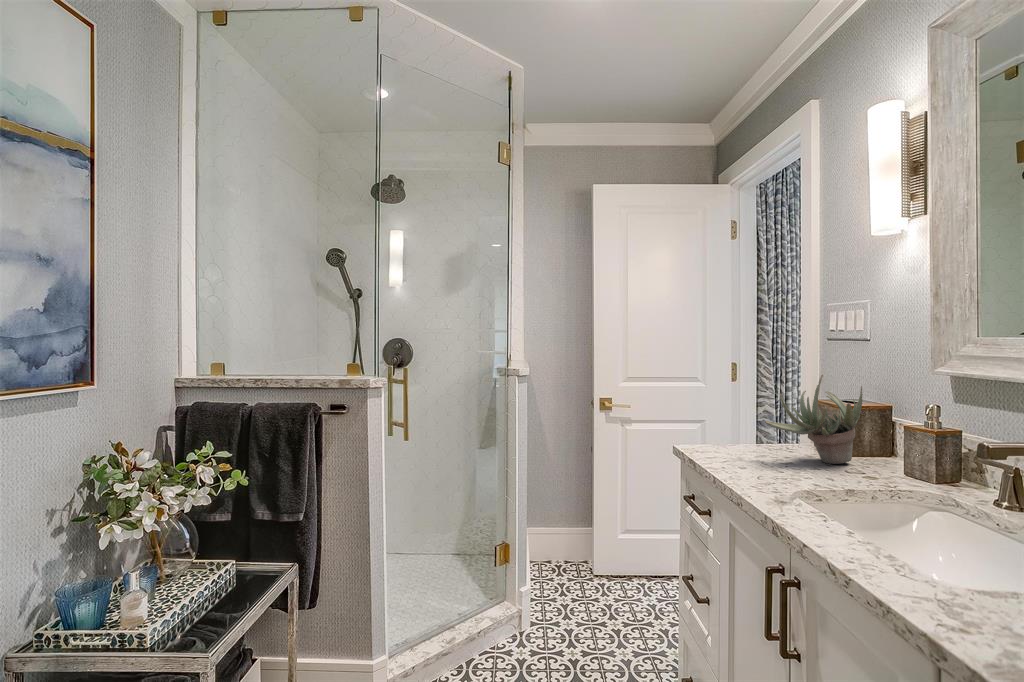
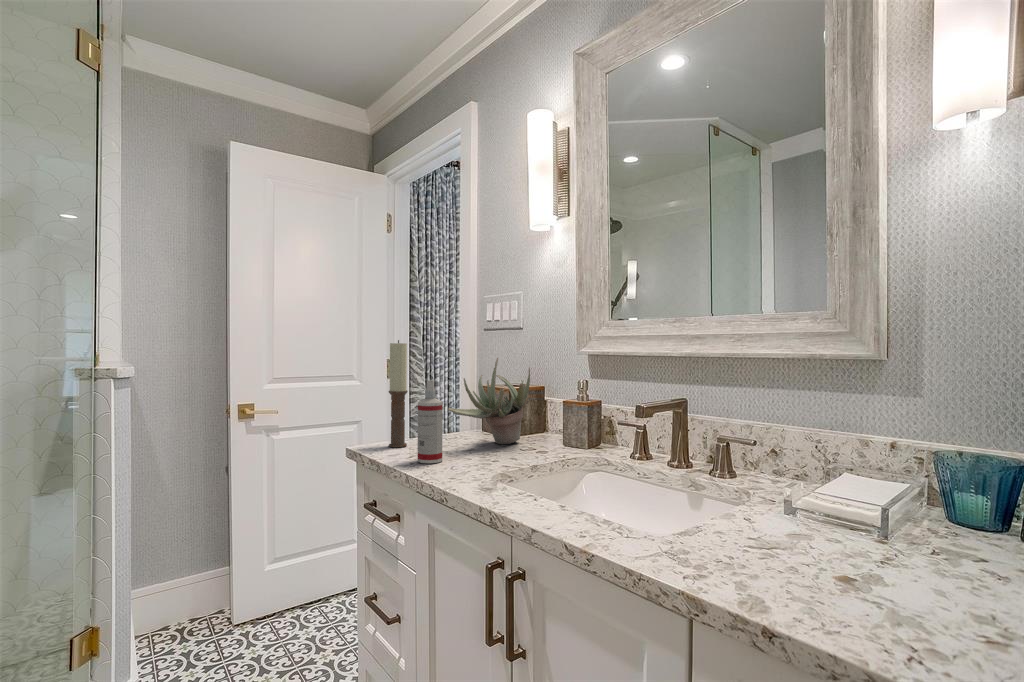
candle: none [709,354,727,452] -> present [389,340,408,447]
spray bottle: none [729,394,755,471] -> present [418,380,443,463]

